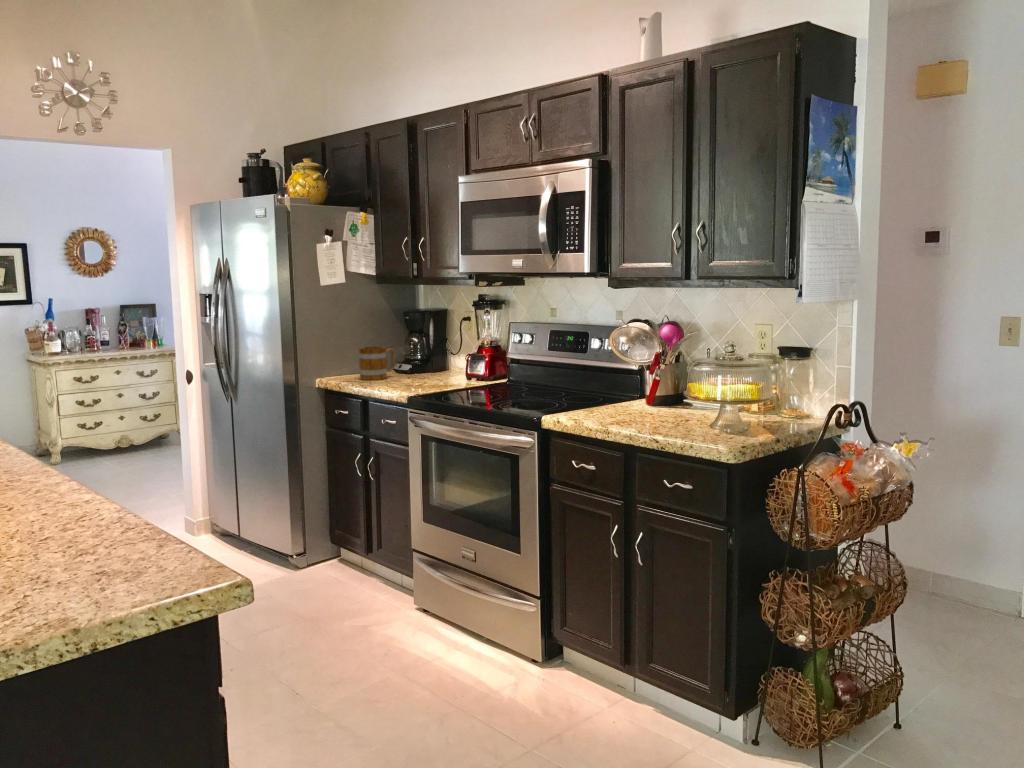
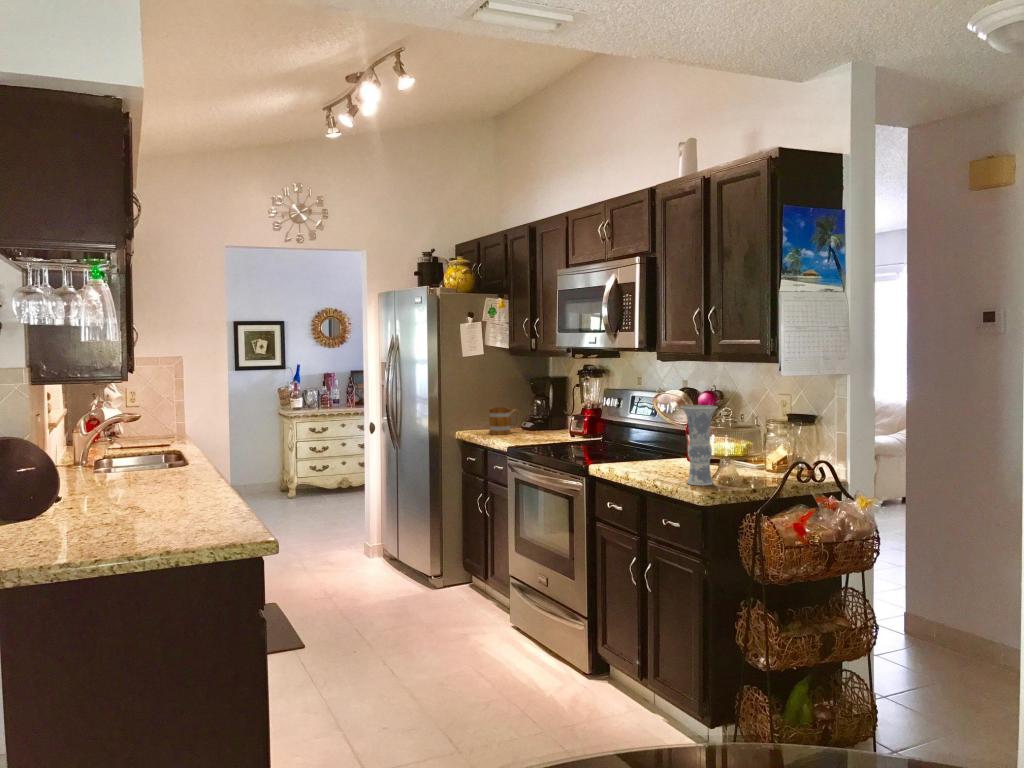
vase: none [692,340,738,437] -> present [681,405,718,486]

